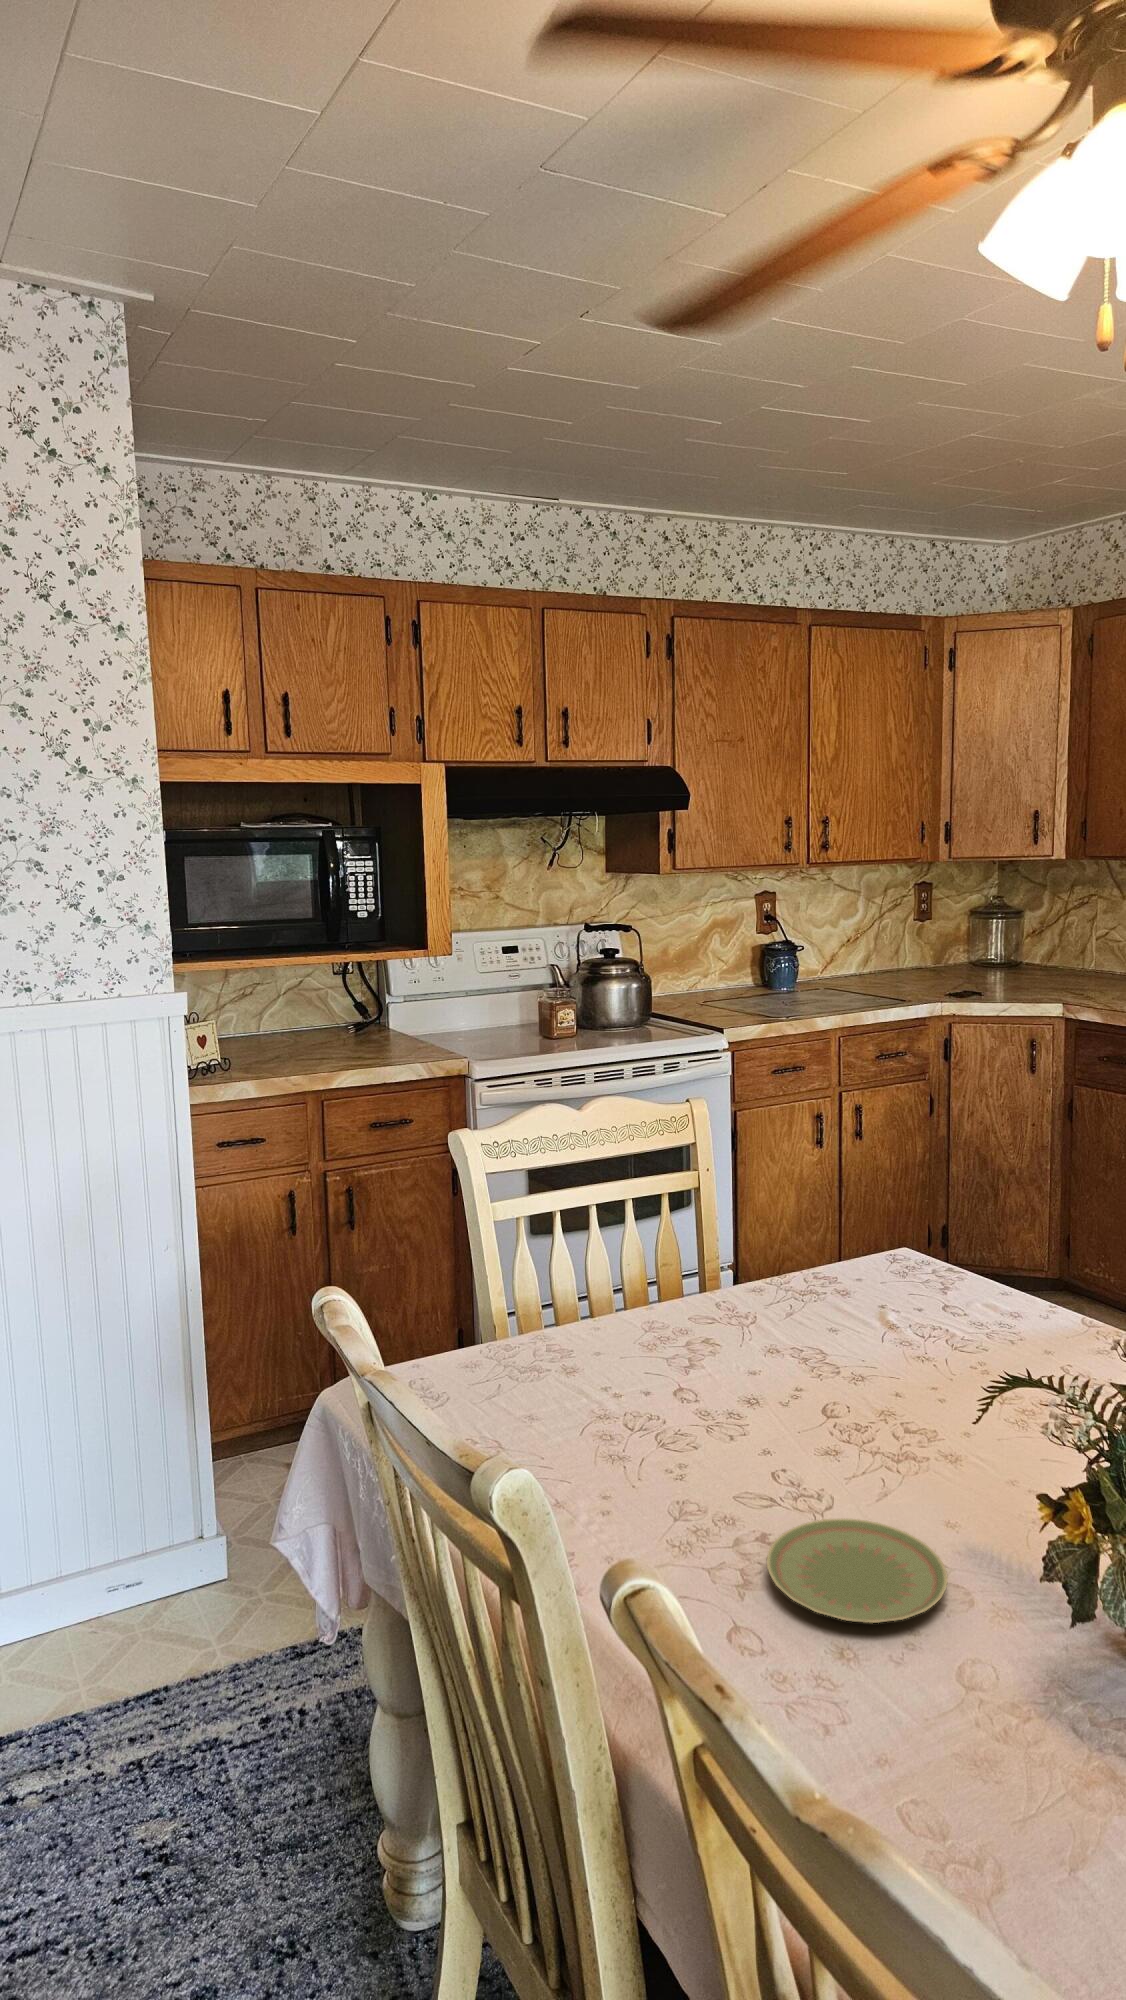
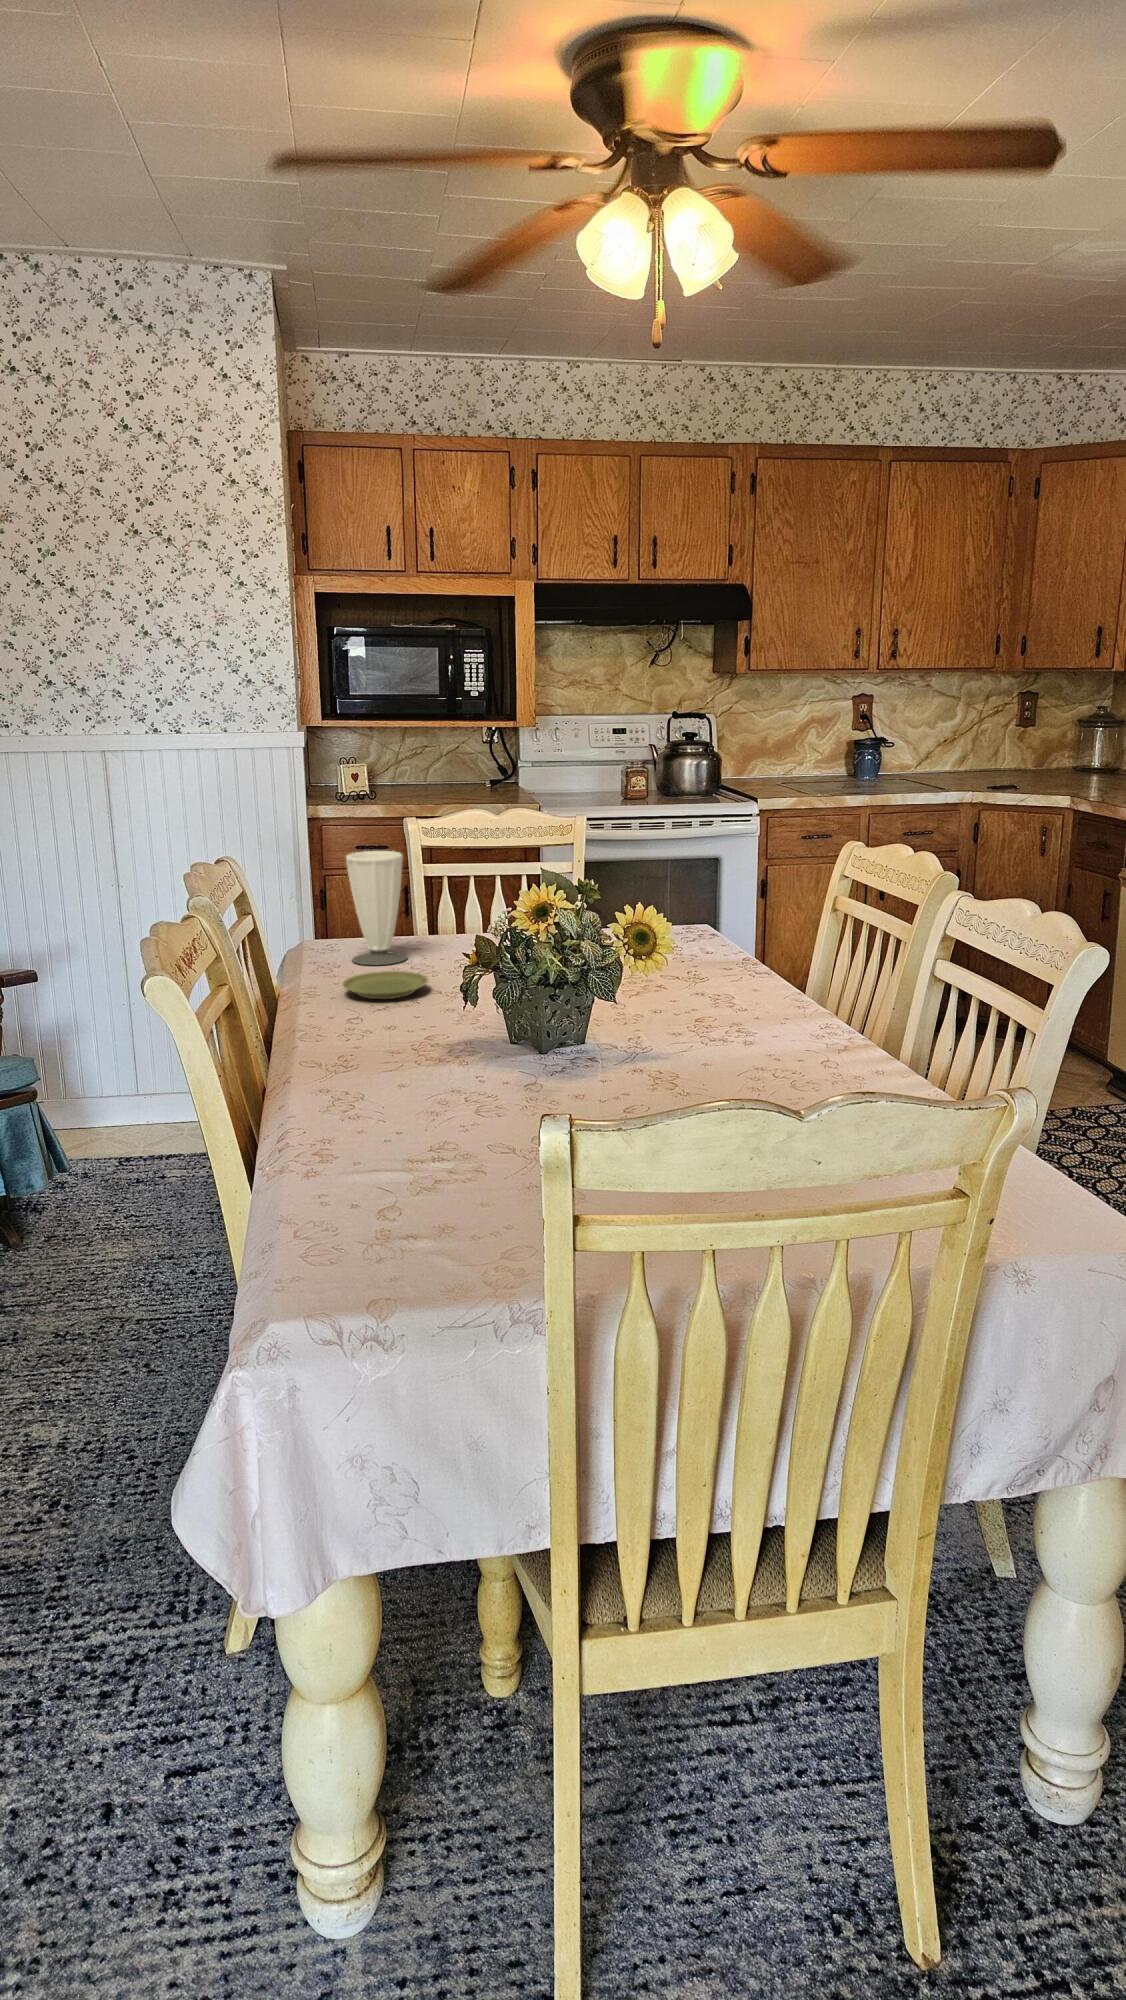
cup: none [616,1254,725,1488] -> present [346,851,407,965]

